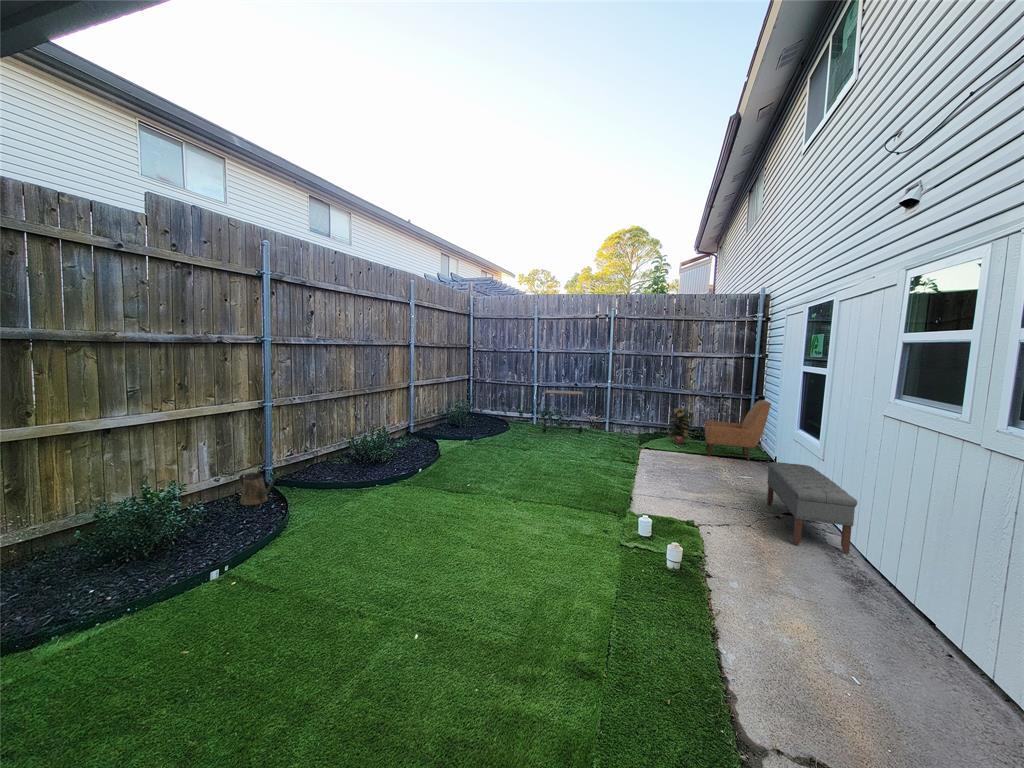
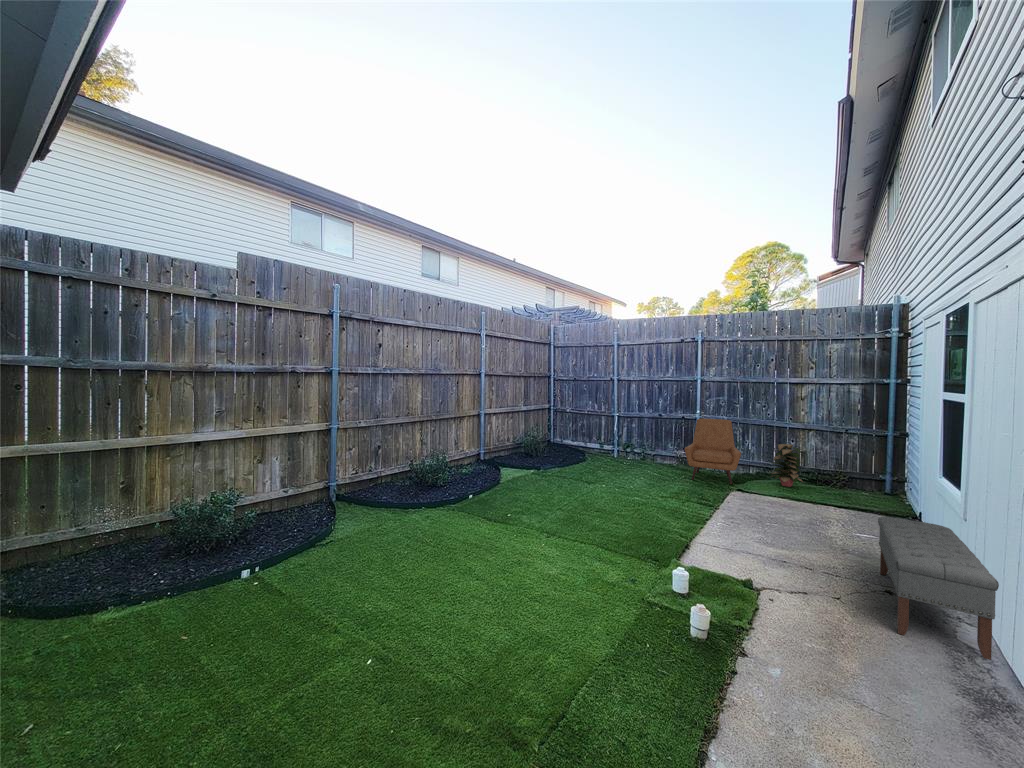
side table: present [543,390,584,433] -> none [621,420,668,468]
chair: present [705,400,771,461] -> present [685,418,741,484]
watering can: present [239,472,280,505] -> none [303,486,332,515]

